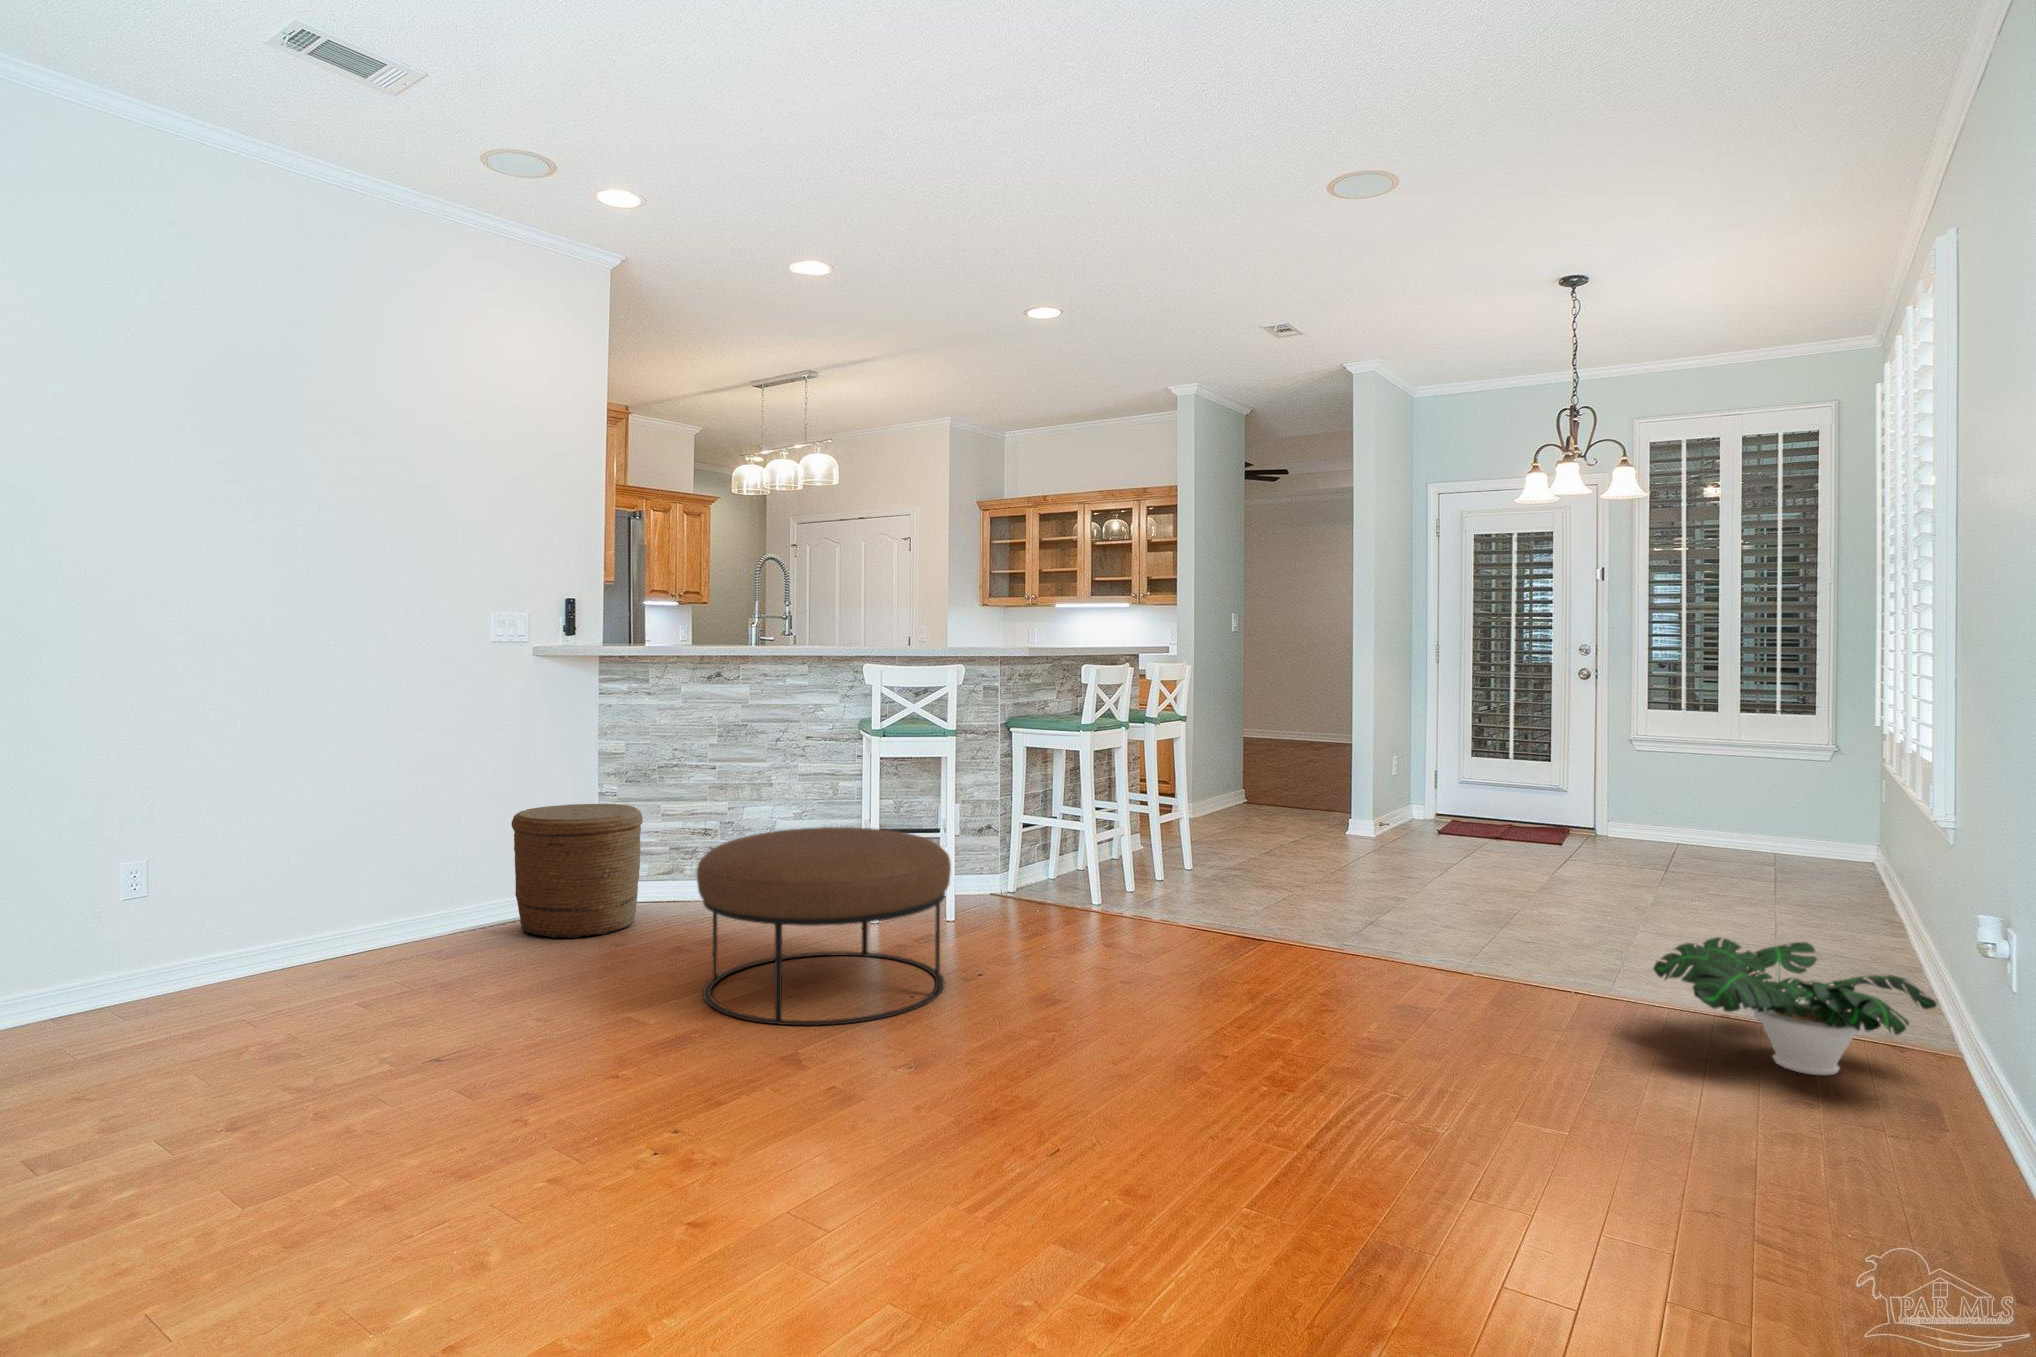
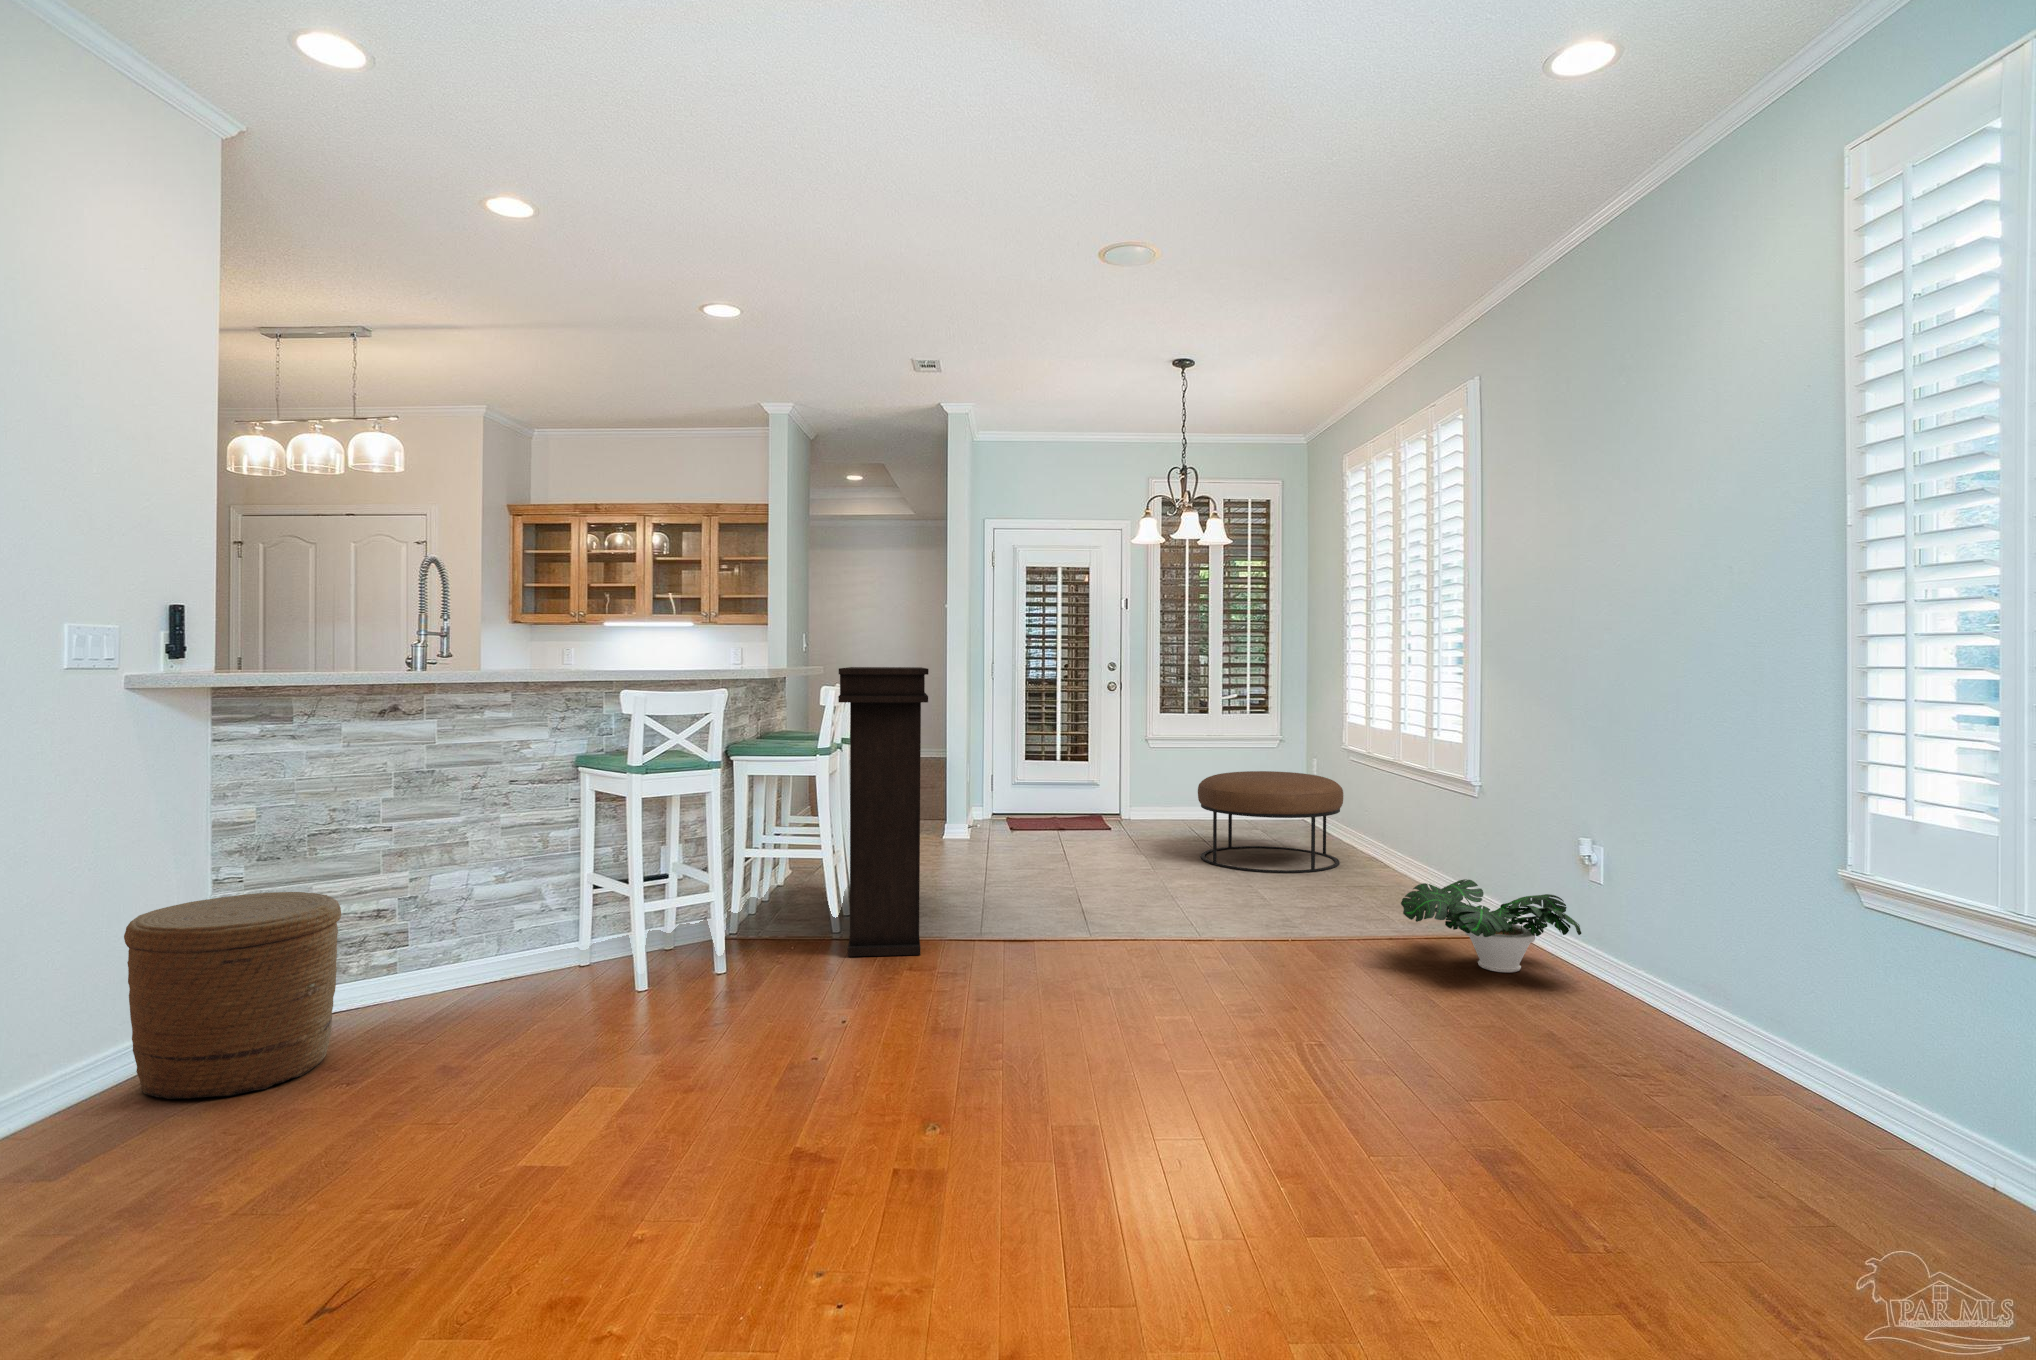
console table: none [1047,645,1224,932] -> present [838,667,929,957]
ottoman: present [697,827,951,1025] -> present [1198,771,1343,873]

